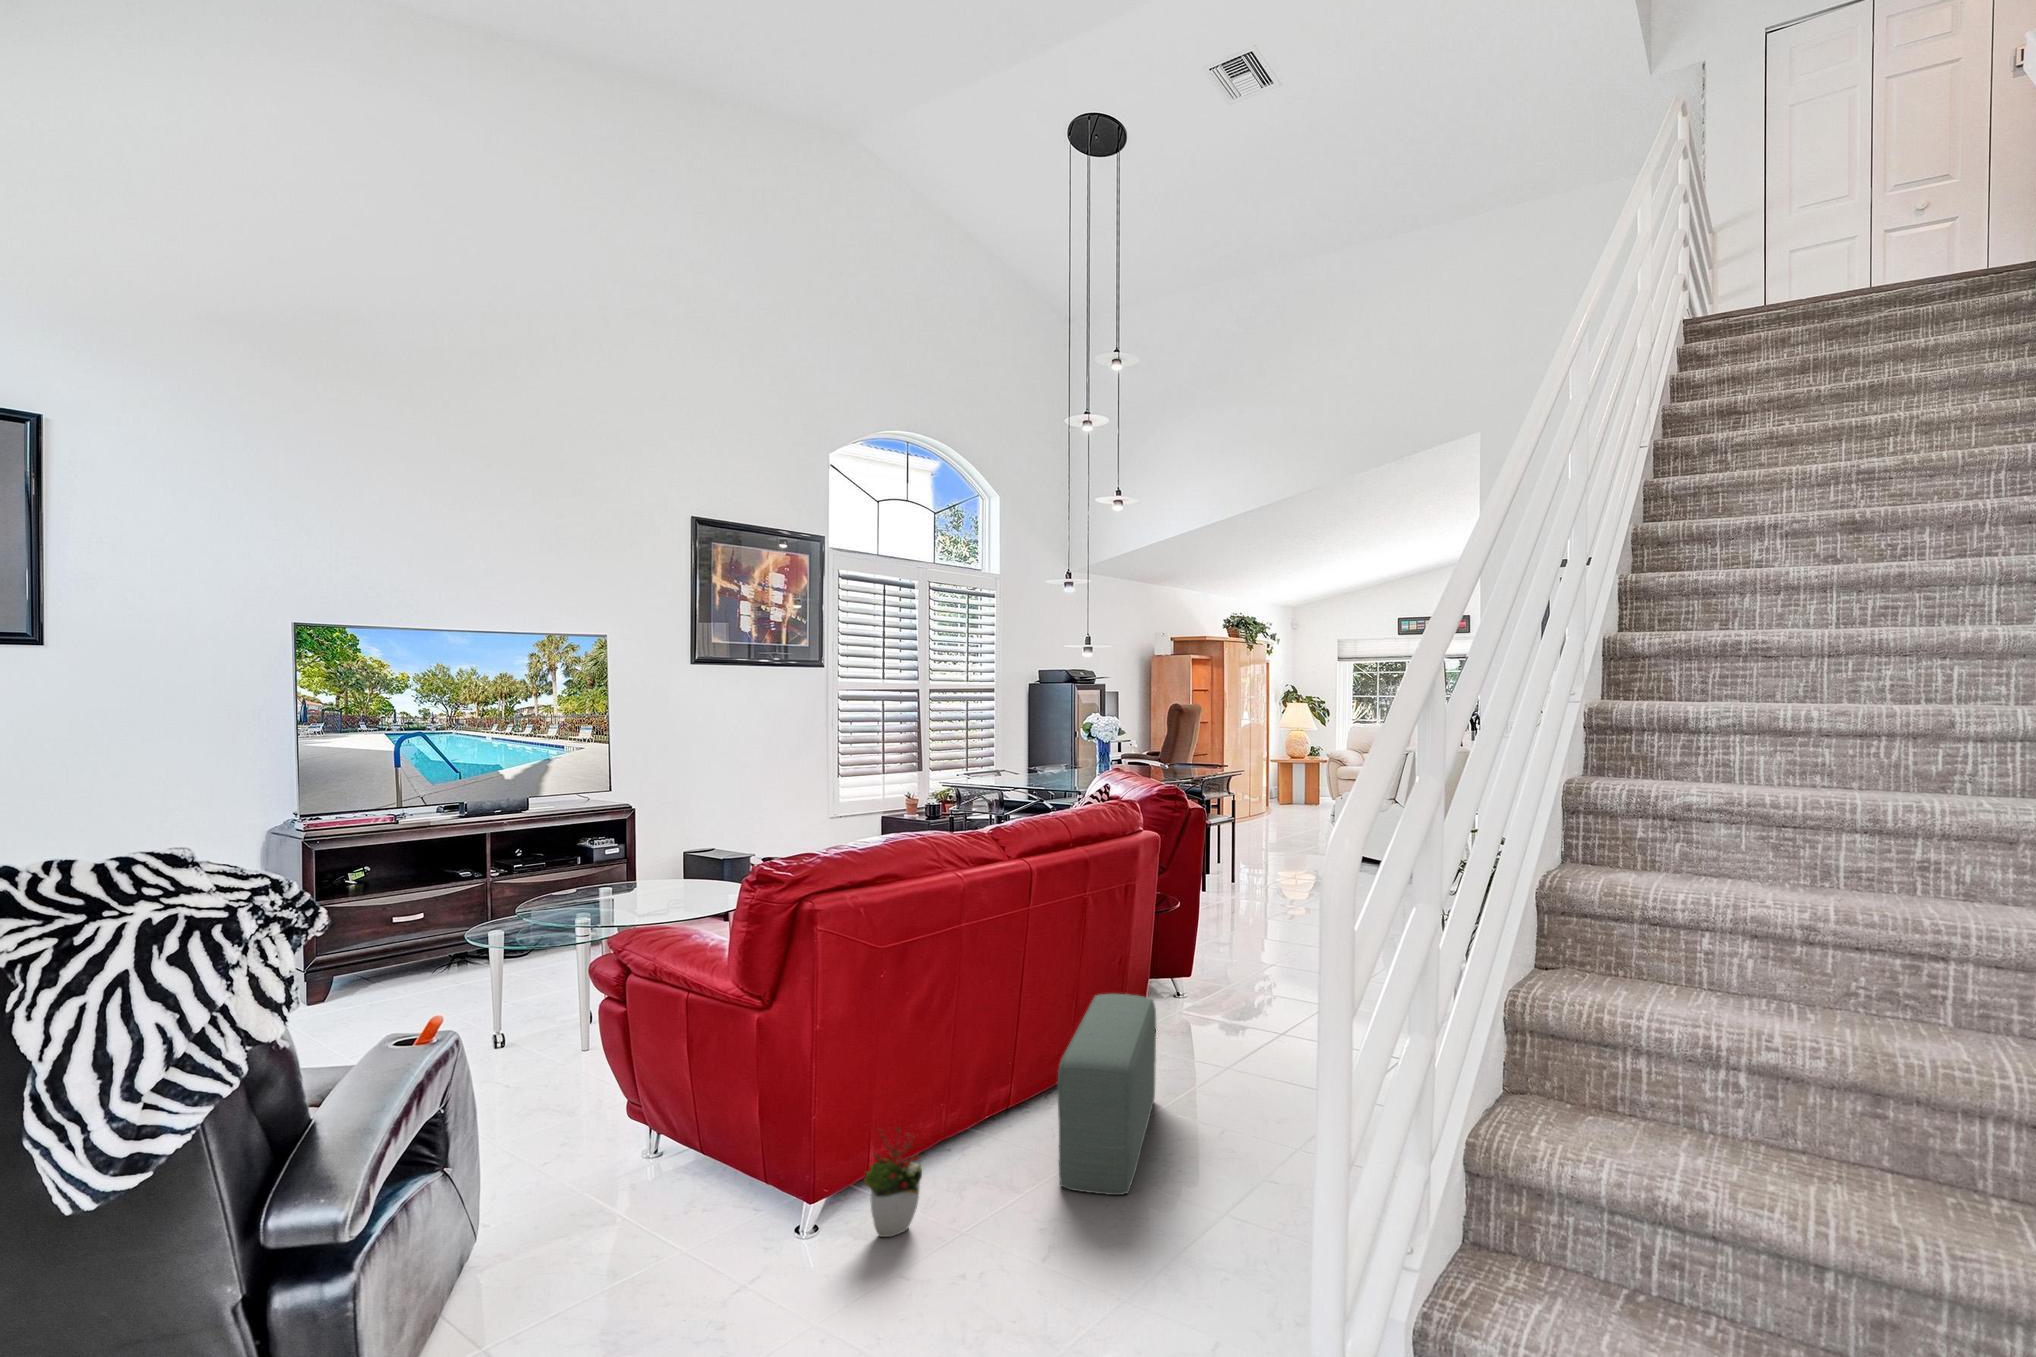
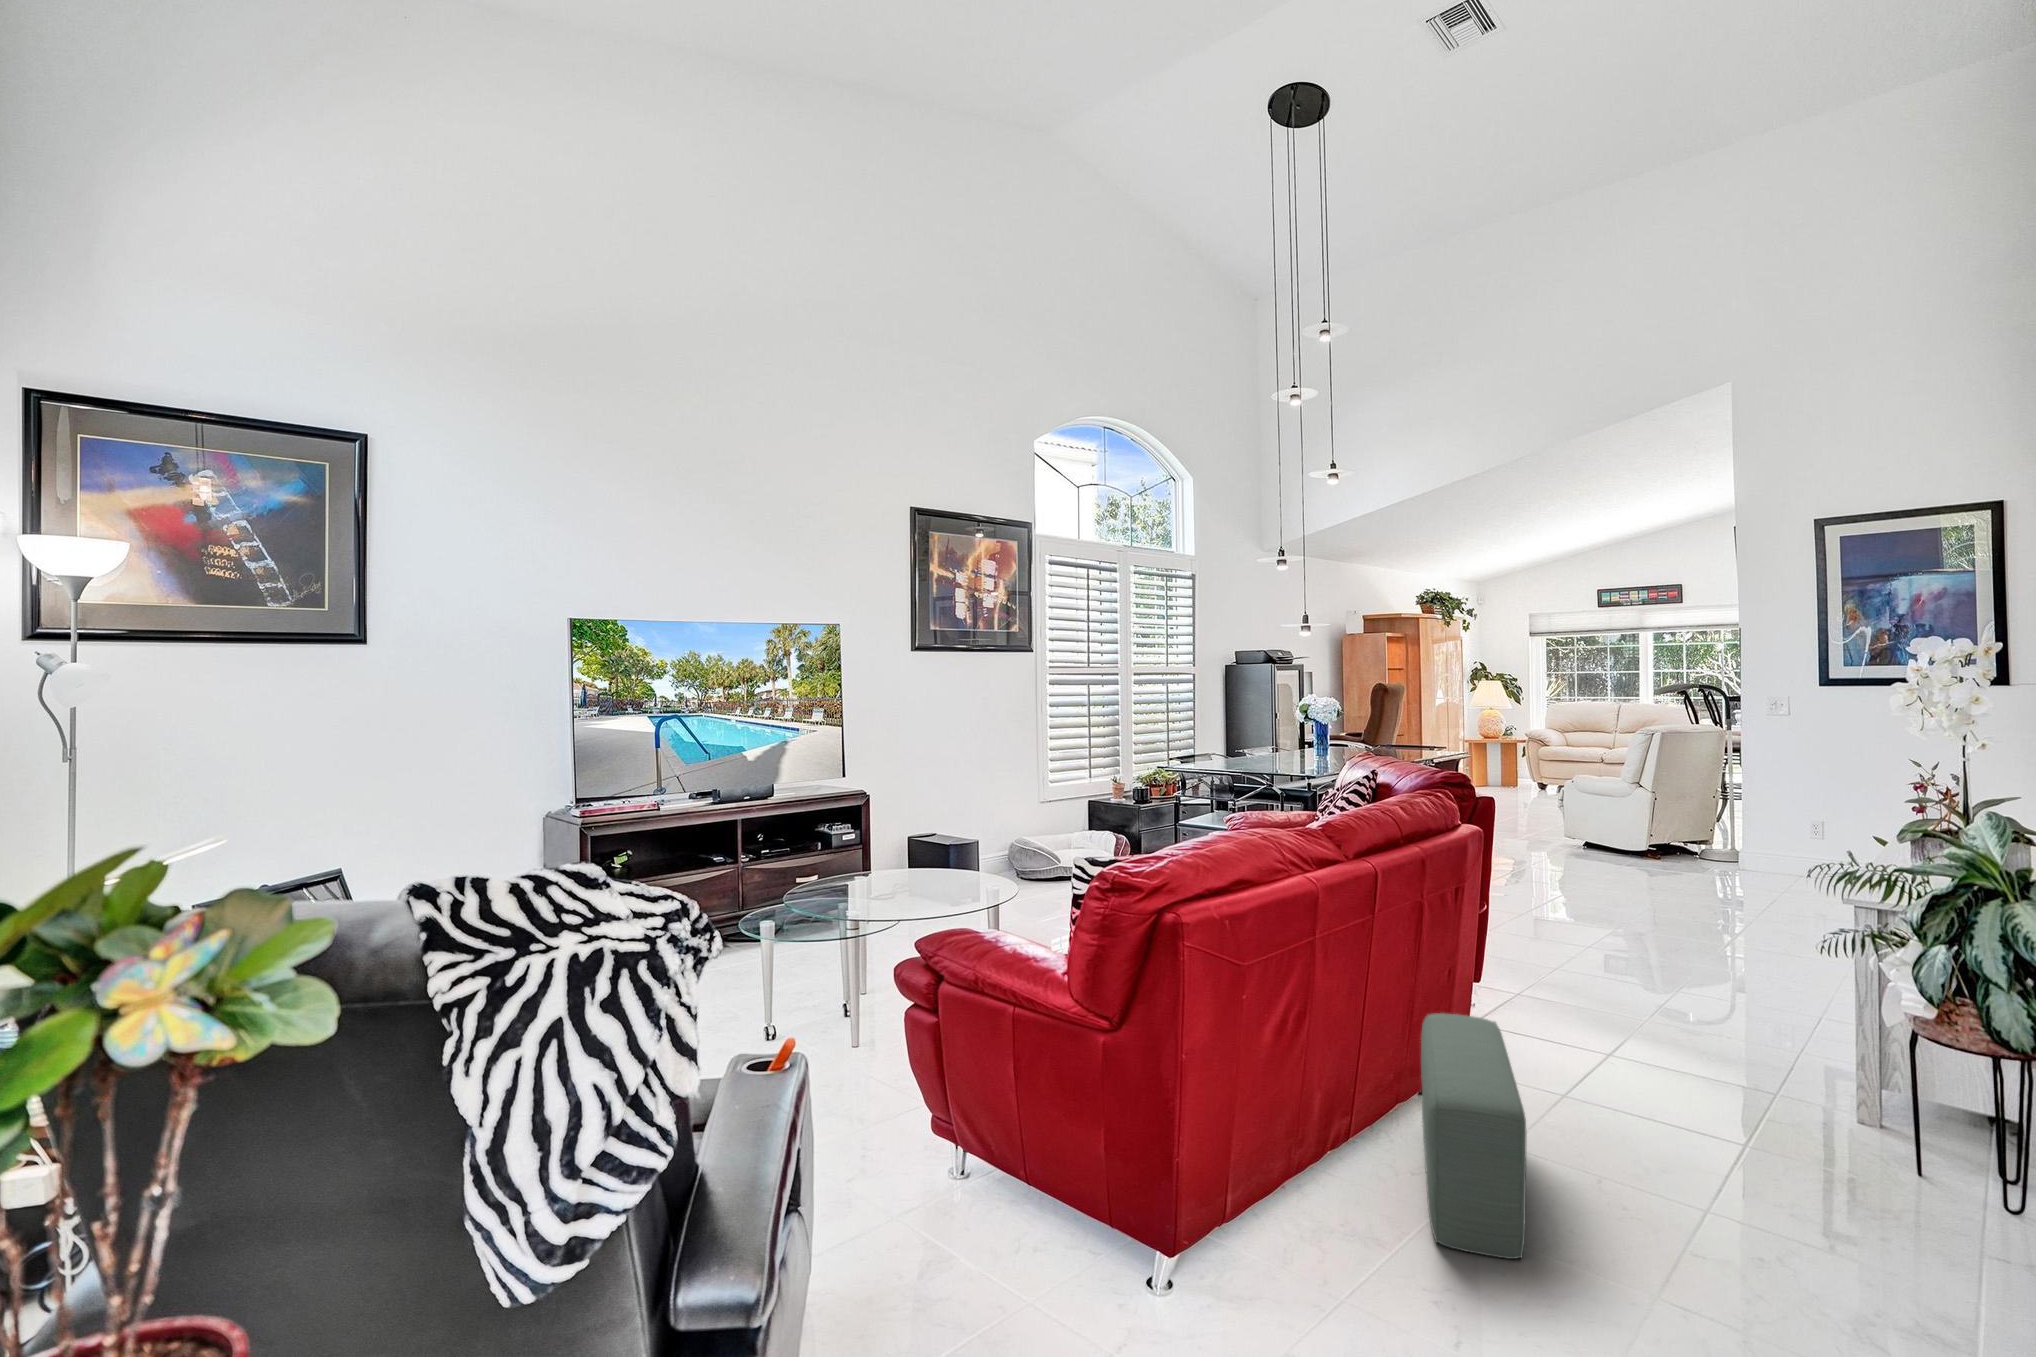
decorative plant: present [864,1127,922,1237] -> none [1233,1170,1294,1295]

